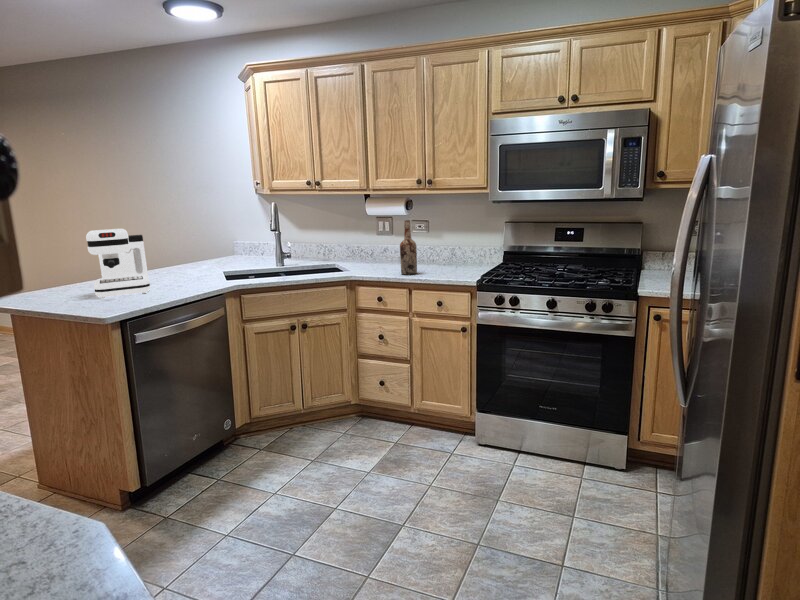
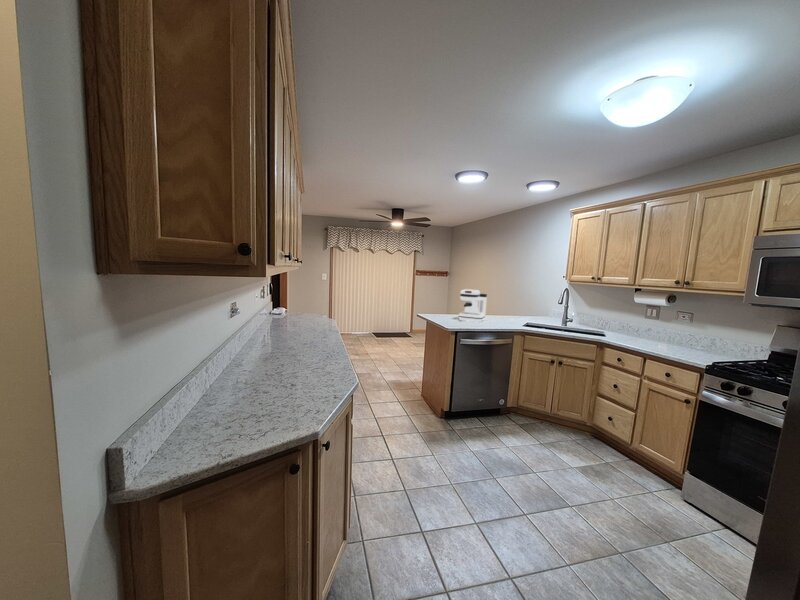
wine bottle: present [400,220,417,275] -> none [642,309,660,350]

